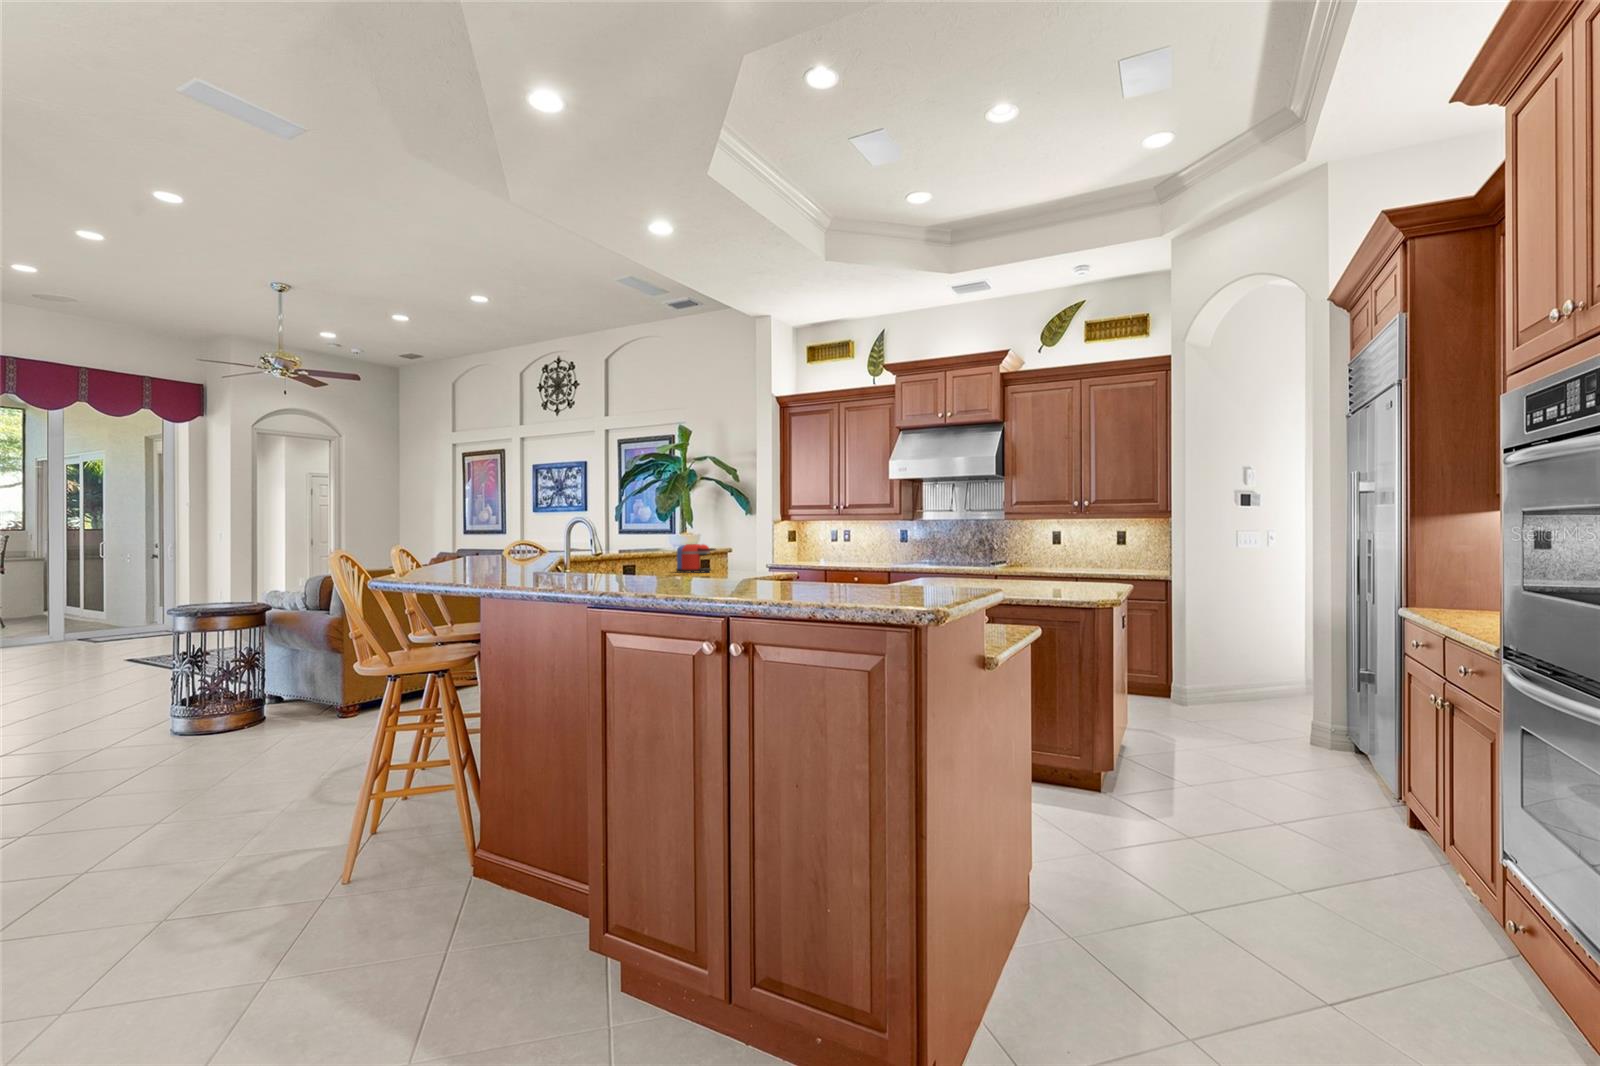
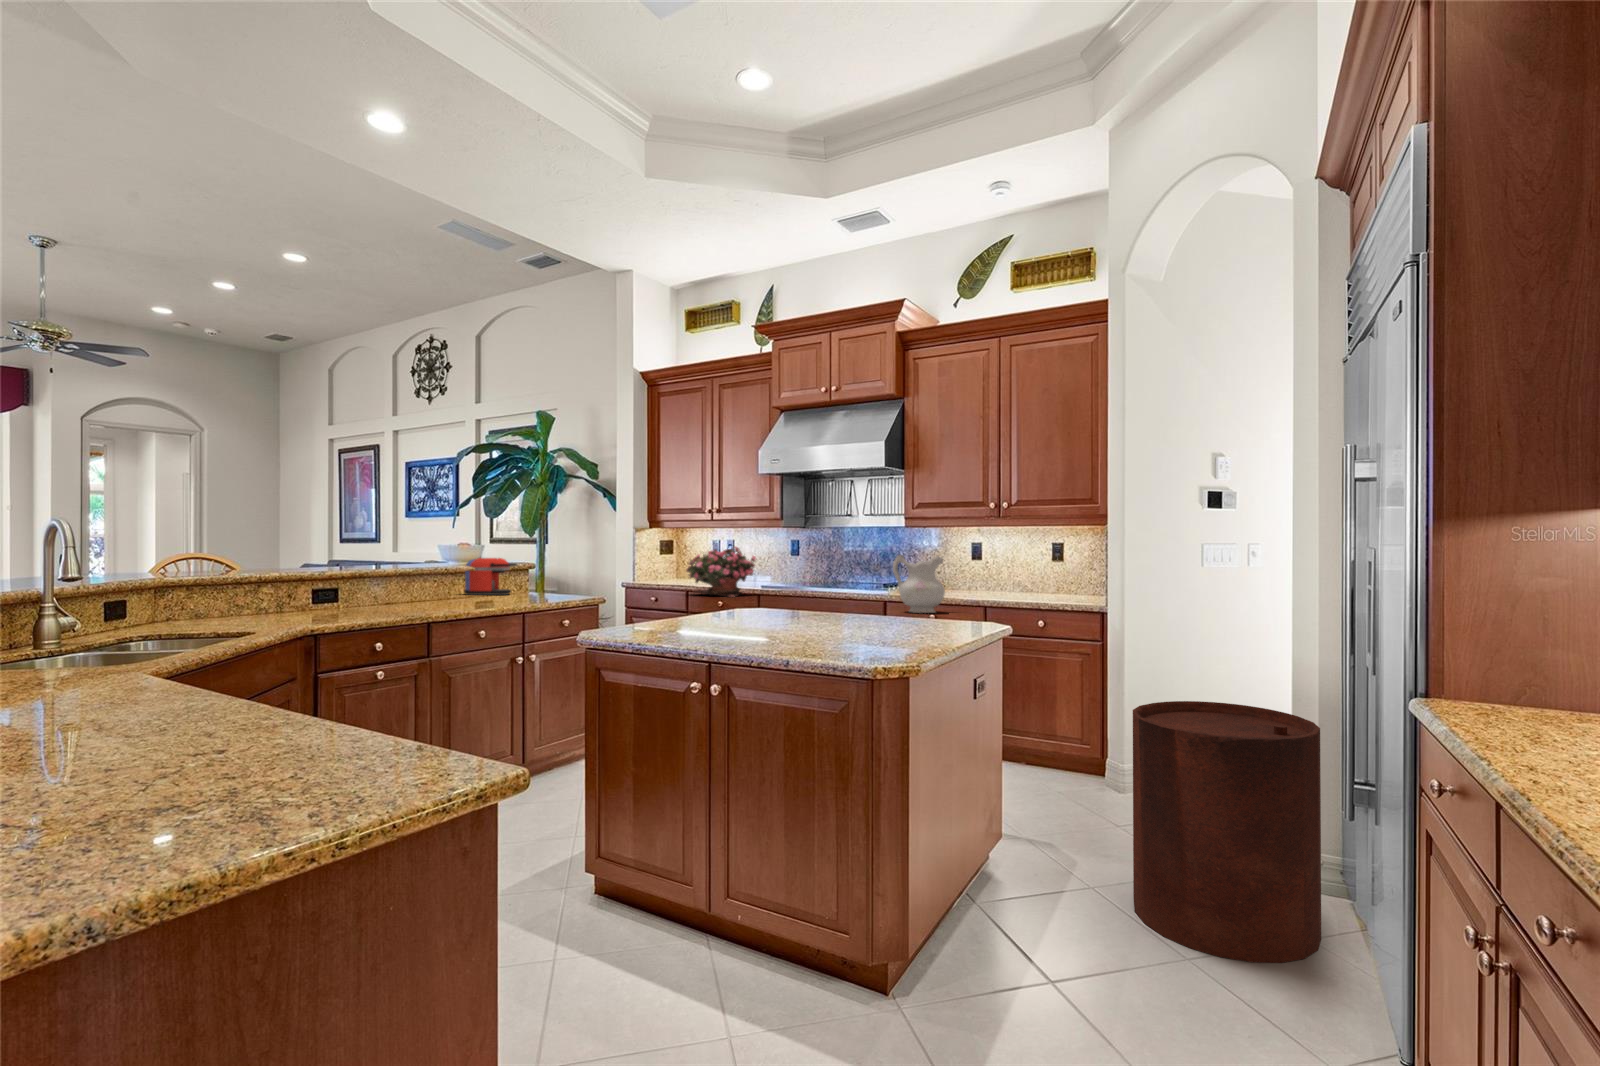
potted flower: none [839,534,893,573] -> present [686,547,756,597]
ceramic pitcher: none [1034,539,1071,580] -> present [893,555,945,613]
trash can: none [1229,632,1351,780] -> present [1133,701,1321,963]

